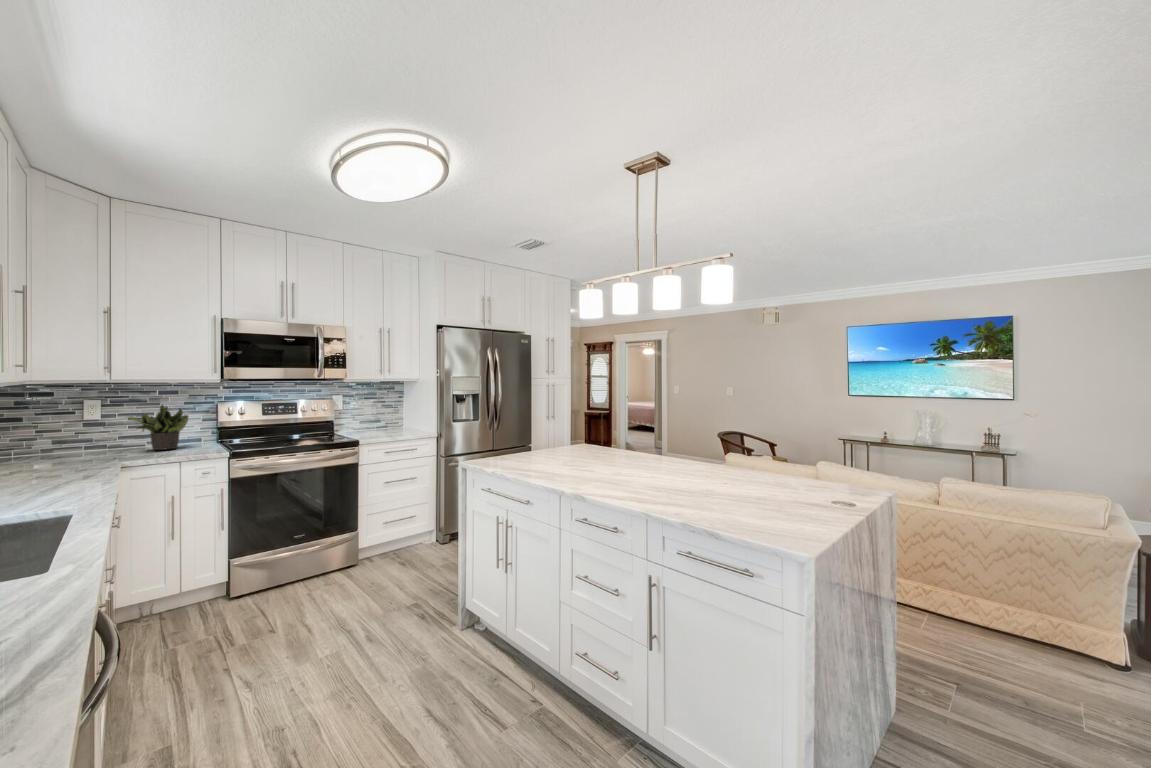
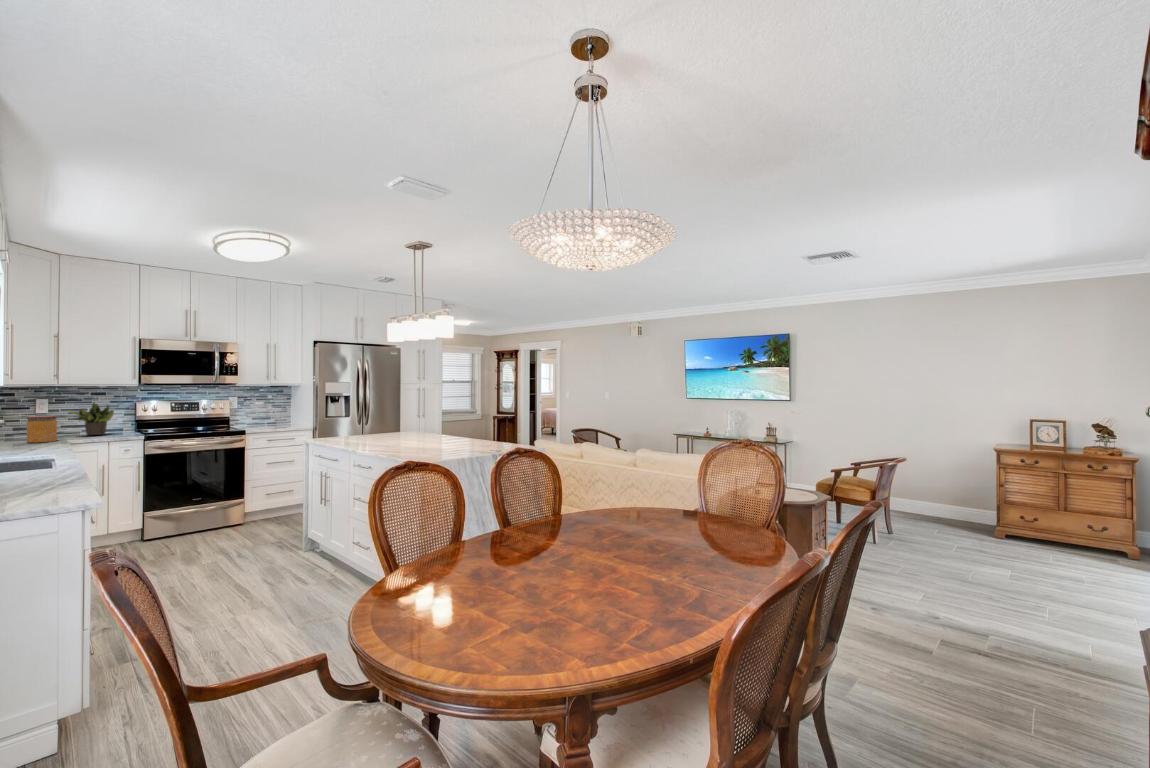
jar: none [68,424,111,465] -> present [27,415,57,443]

